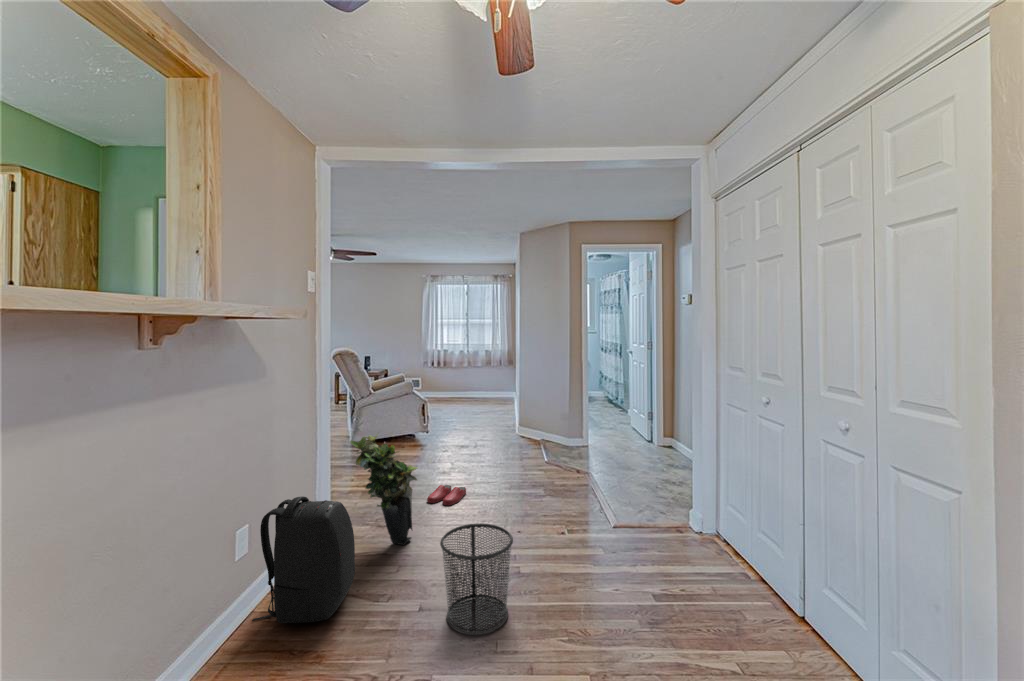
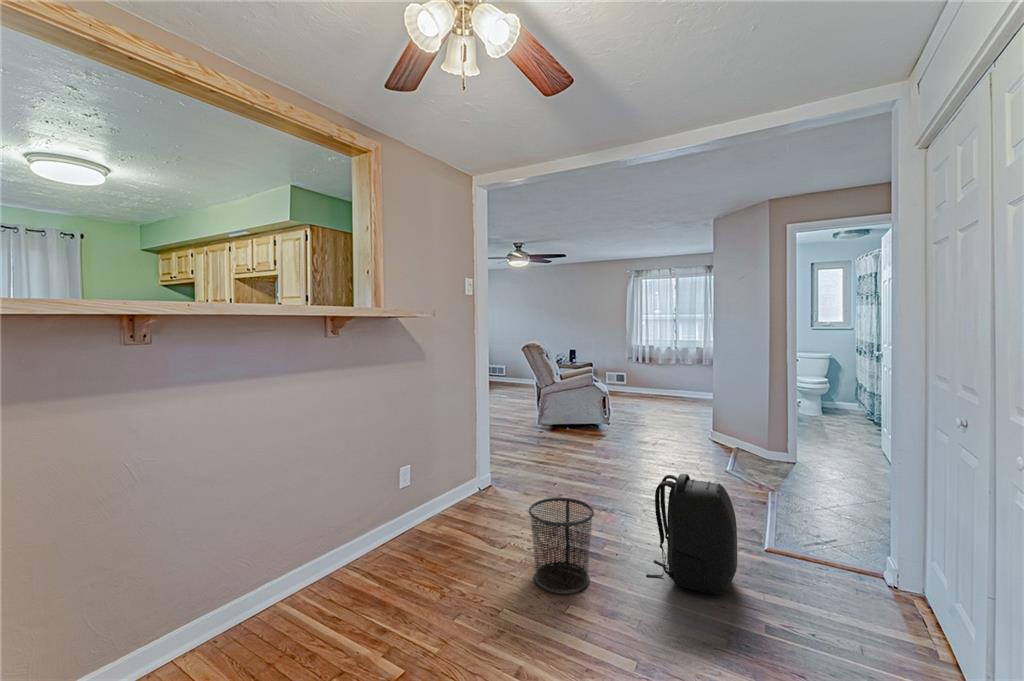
potted plant: present [350,435,417,545] -> none [497,413,551,512]
slippers: present [427,485,466,505] -> none [576,470,616,490]
backpack: present [252,496,355,623] -> present [646,474,737,594]

